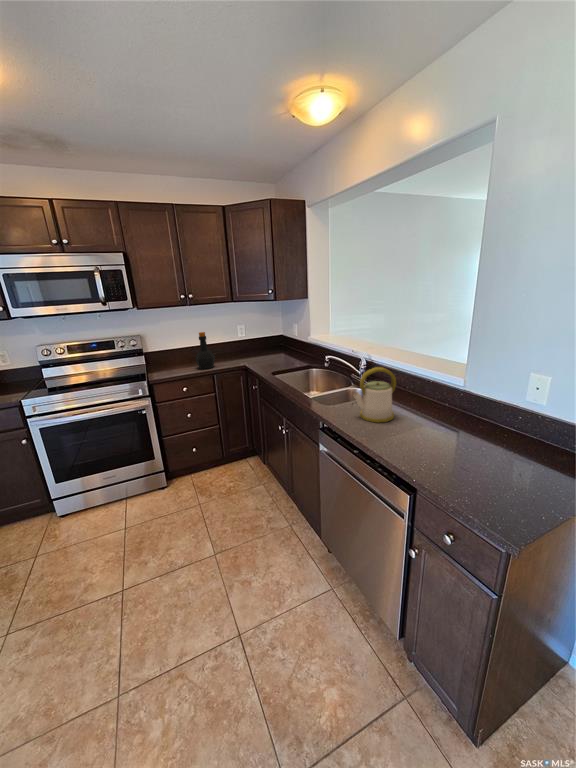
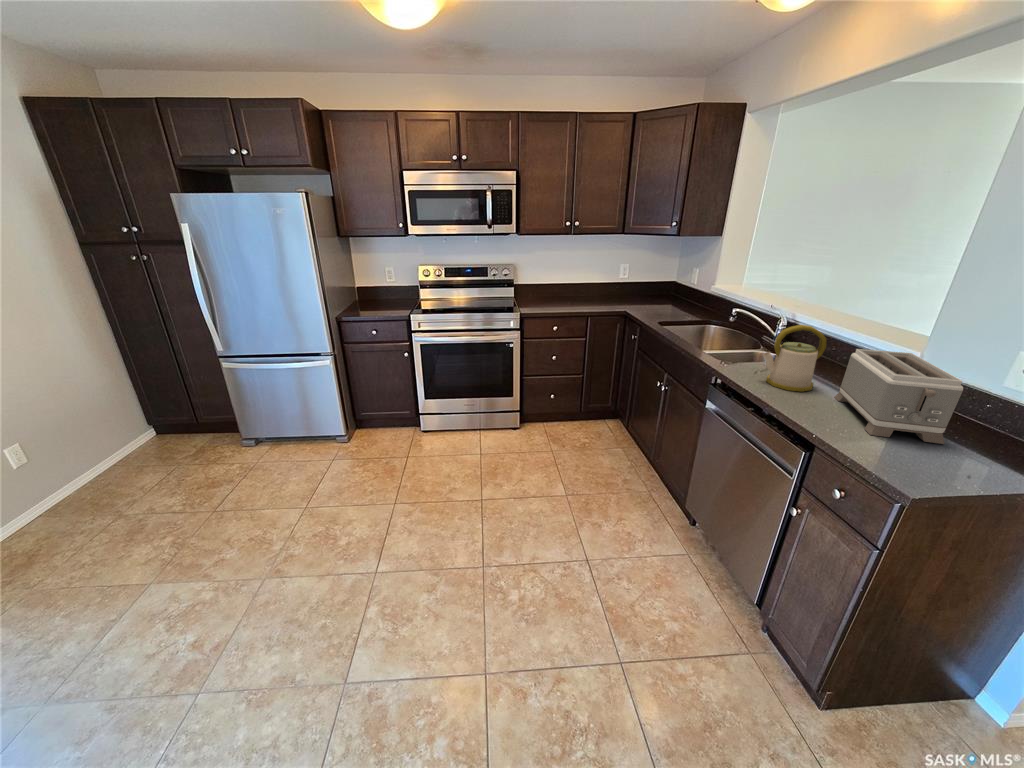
bottle: present [196,332,215,369] -> none [570,266,591,309]
toaster: none [410,380,495,455] -> present [834,349,963,444]

